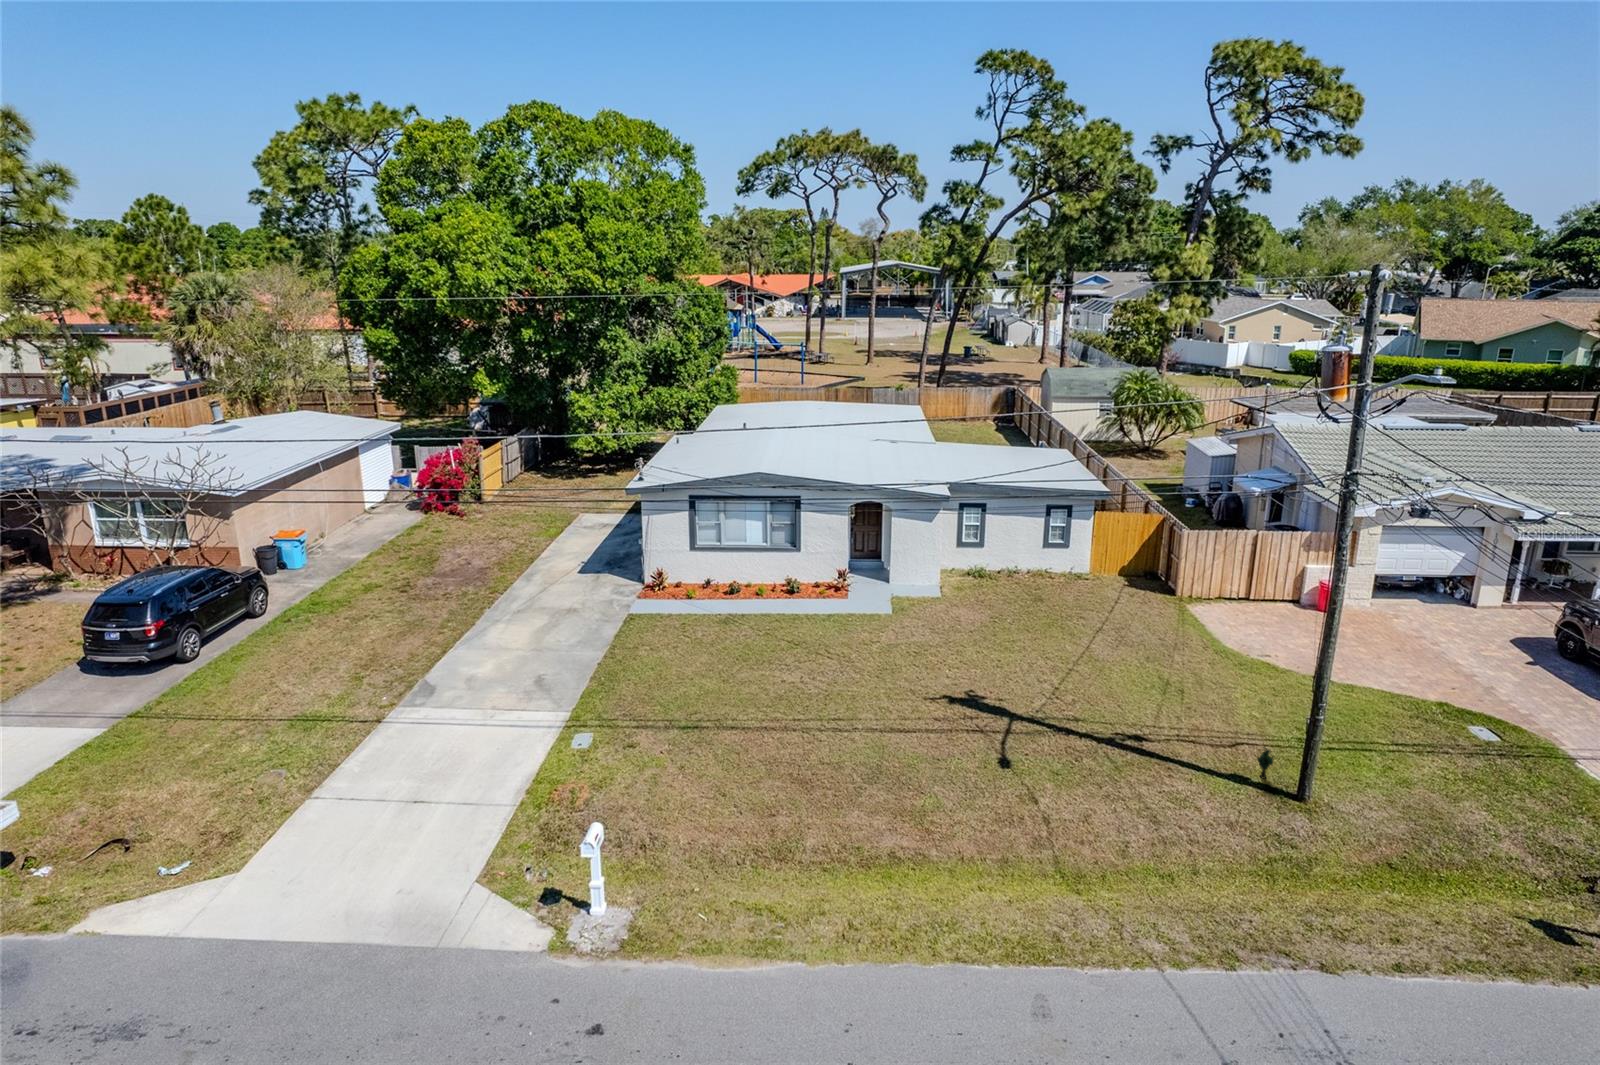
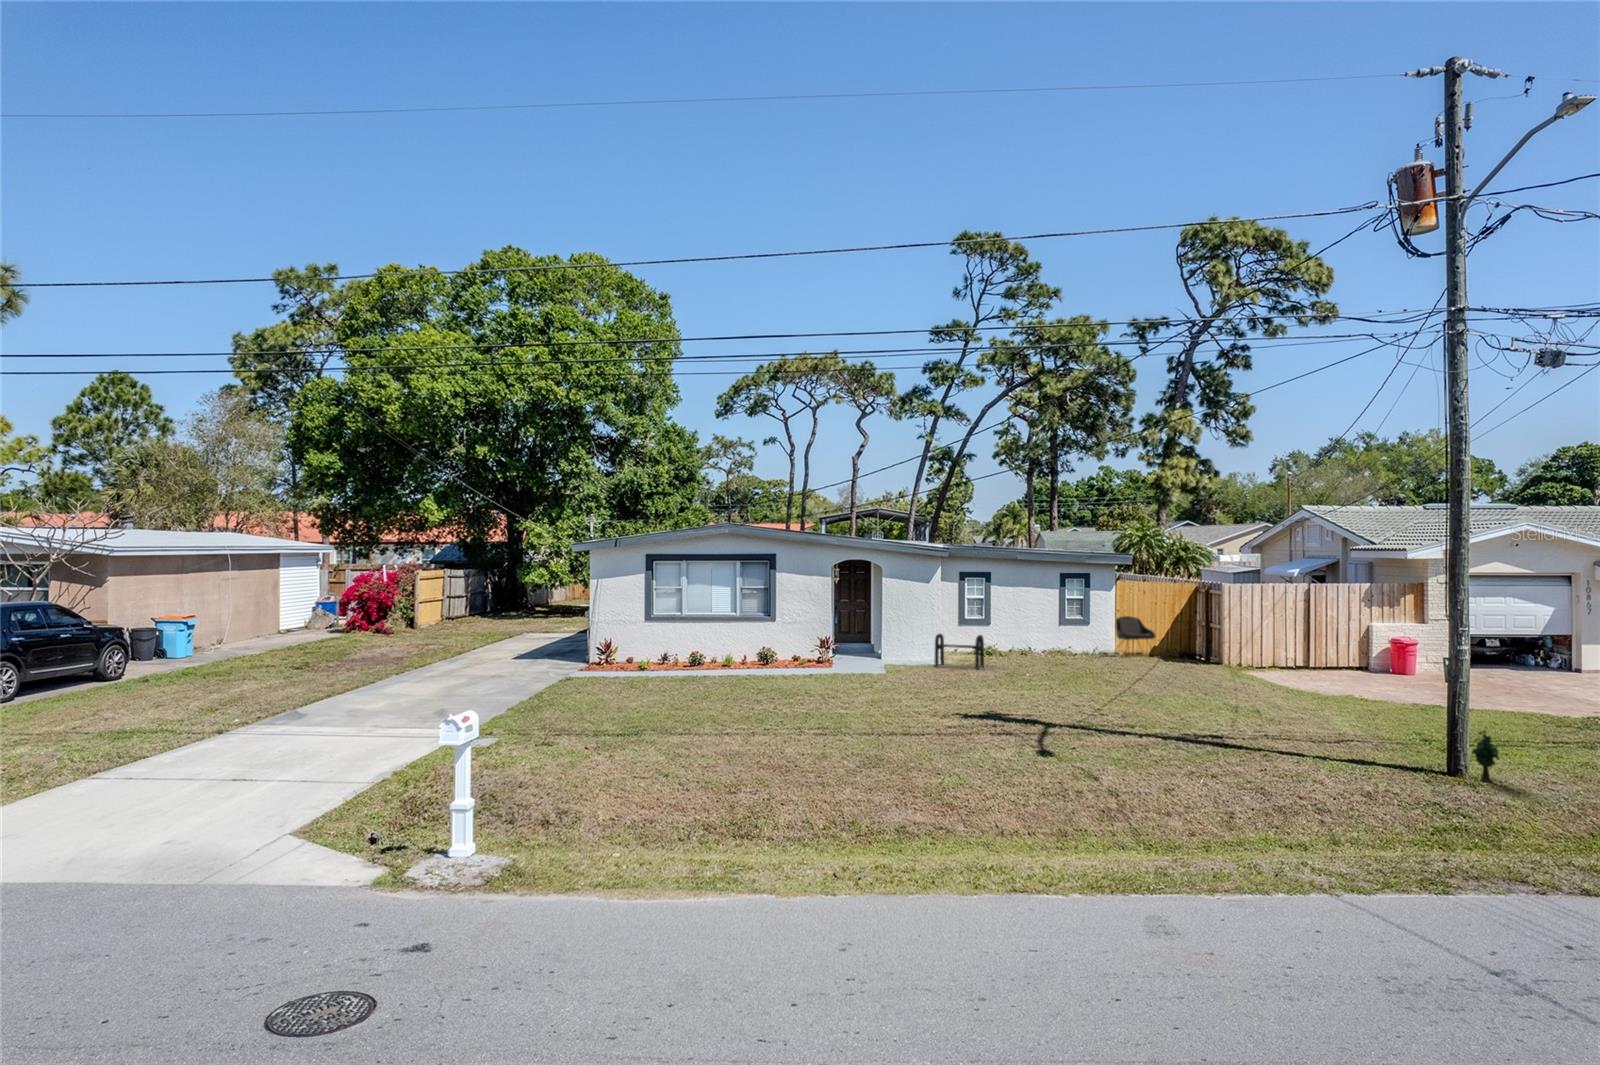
lounge chair: none [1089,538,1125,576] -> present [1115,616,1155,654]
bench: none [929,565,971,599] -> present [935,634,984,669]

